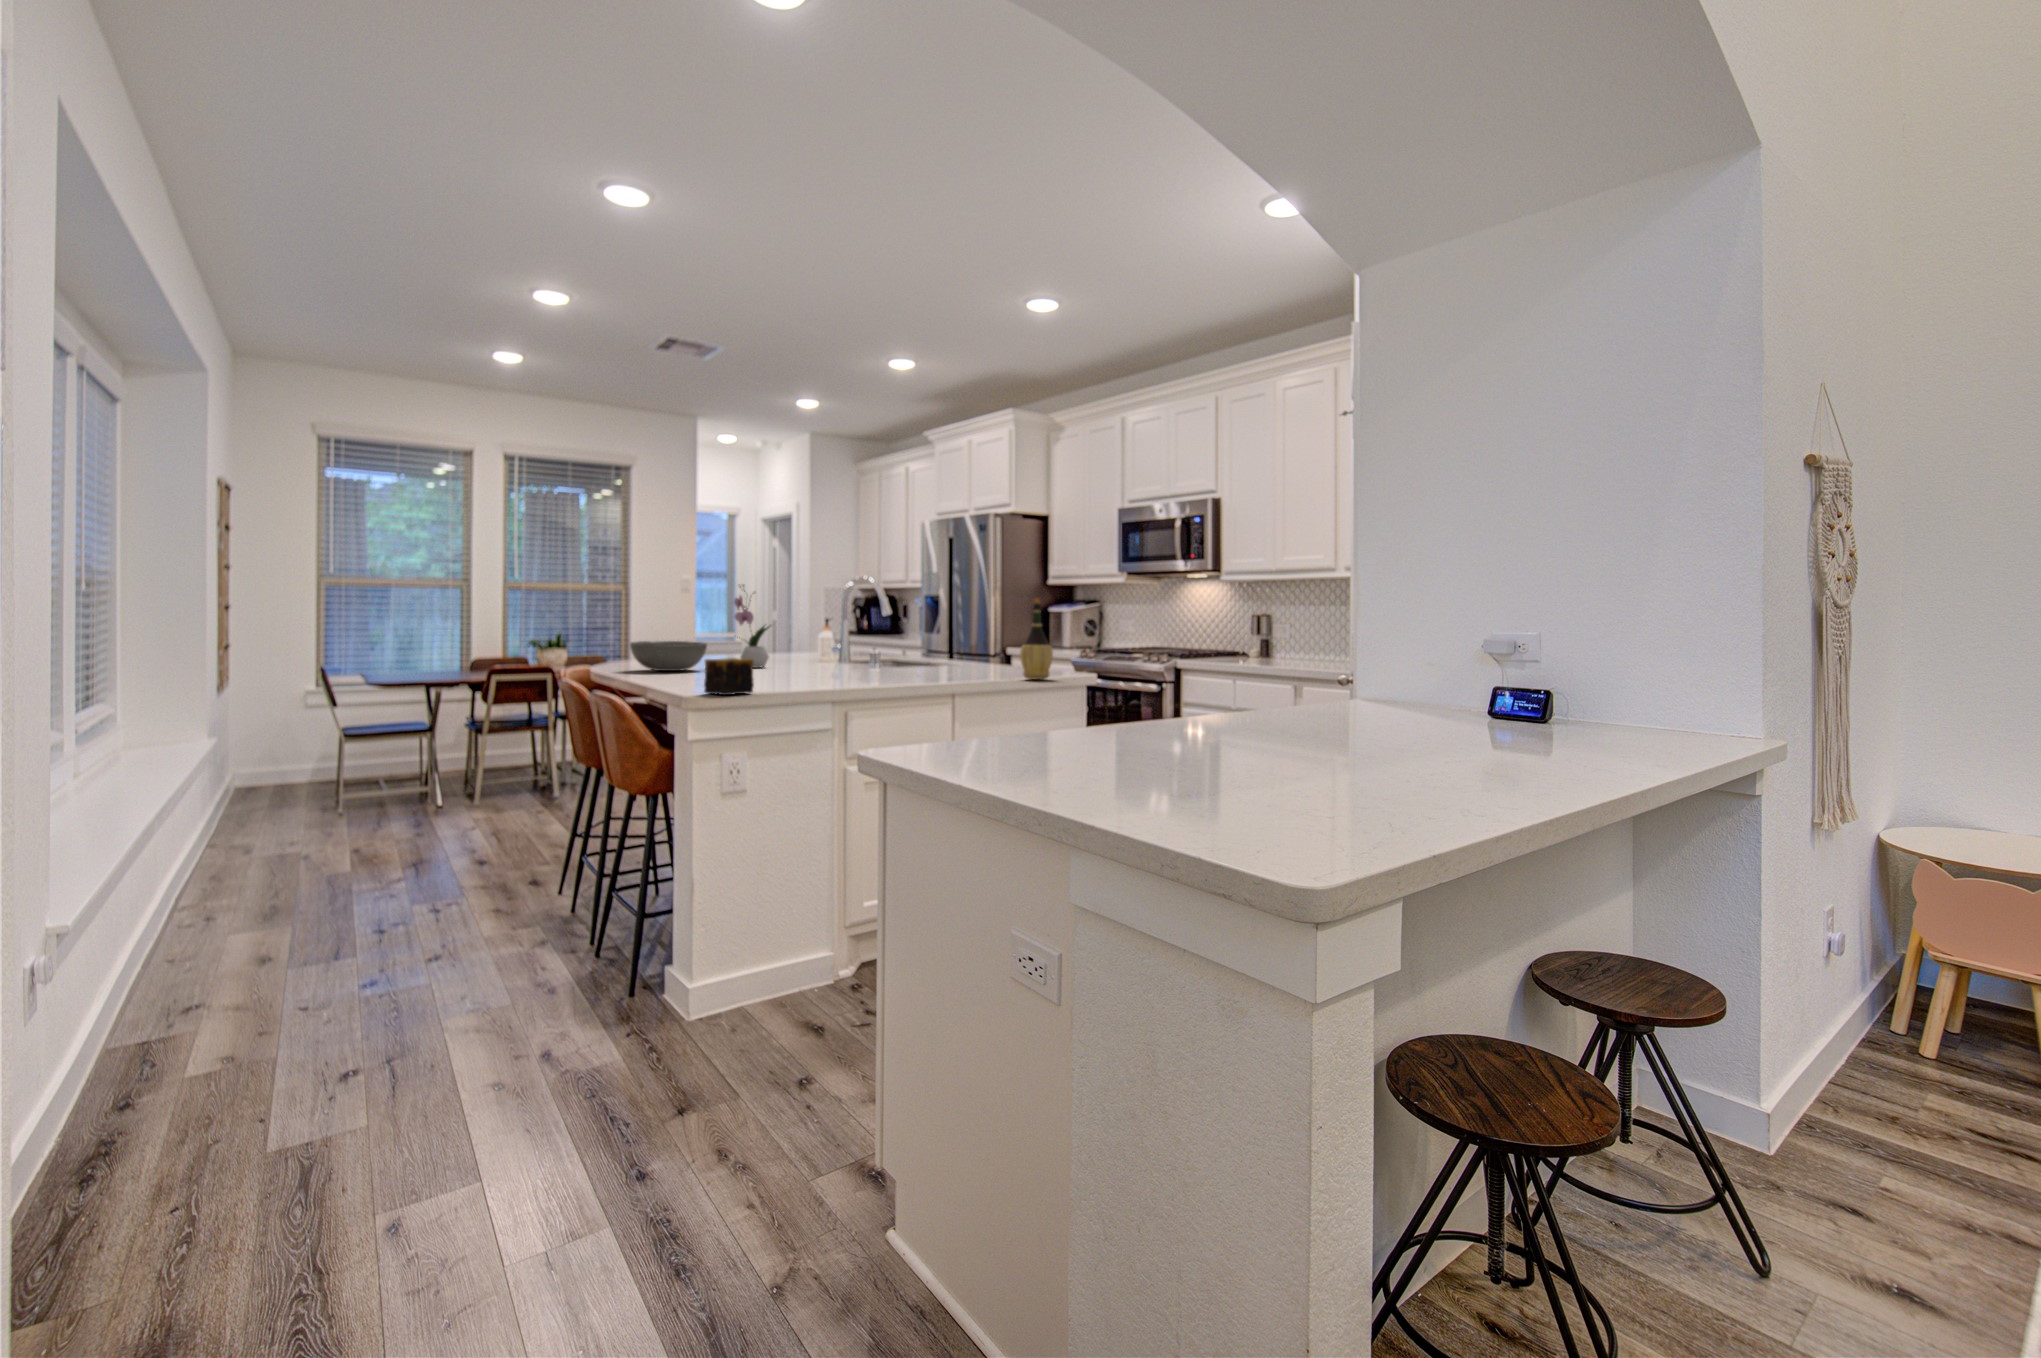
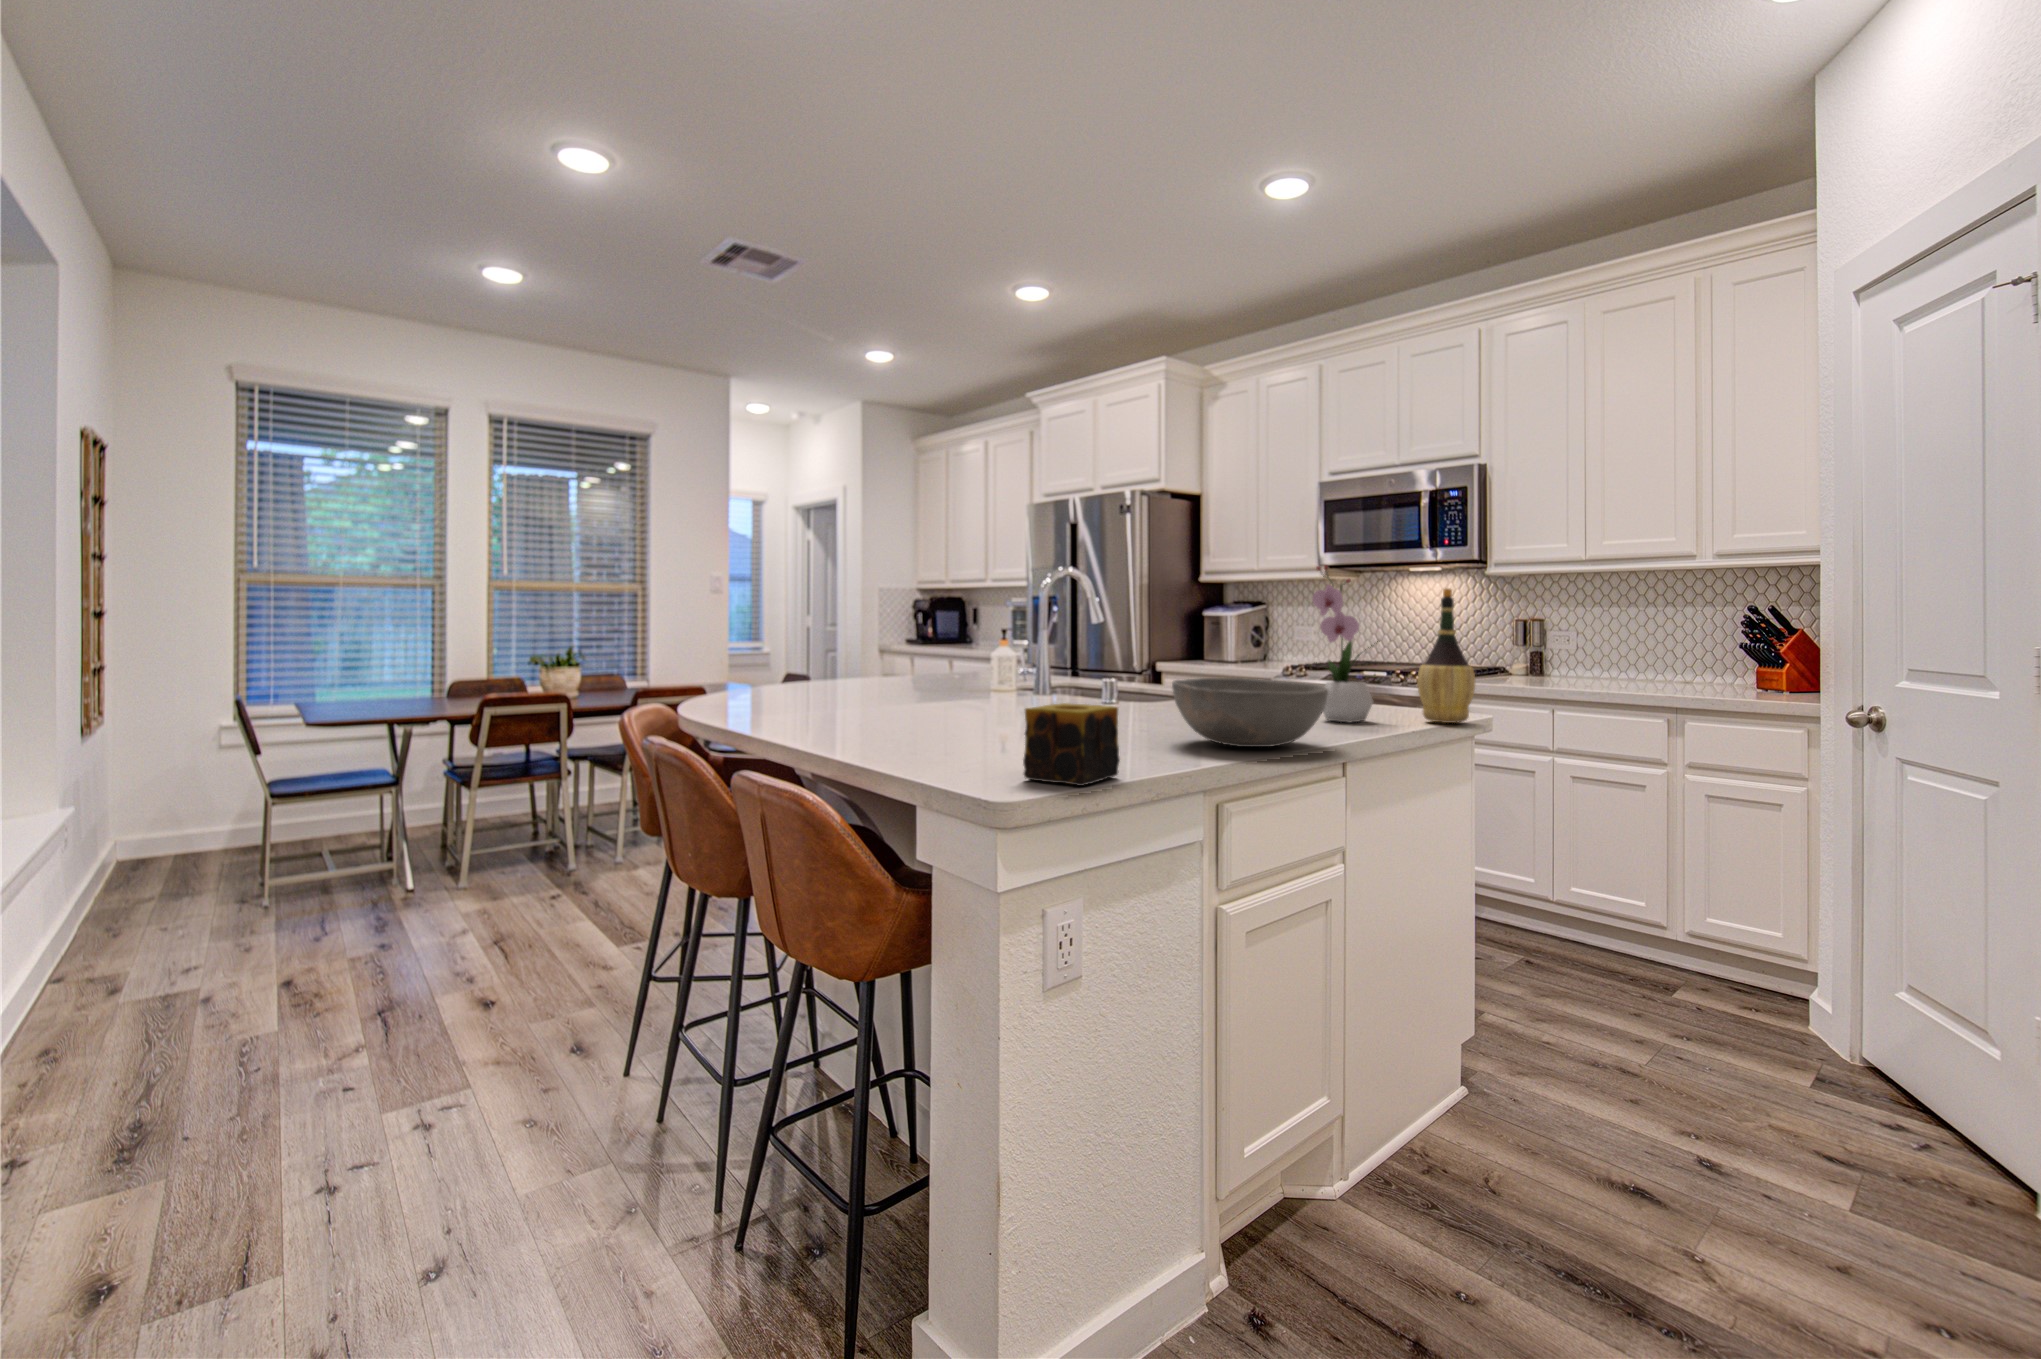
flower arrangement: present [734,585,770,668] -> present [1312,566,1378,723]
bowl: present [630,641,707,671] -> present [1172,678,1328,747]

